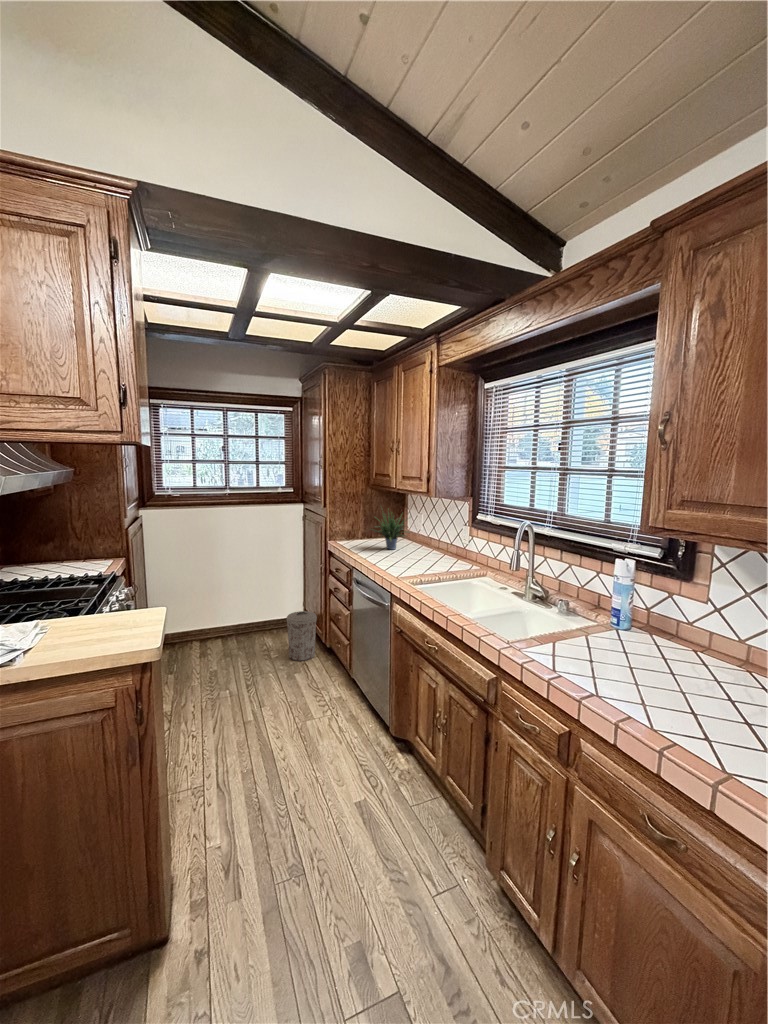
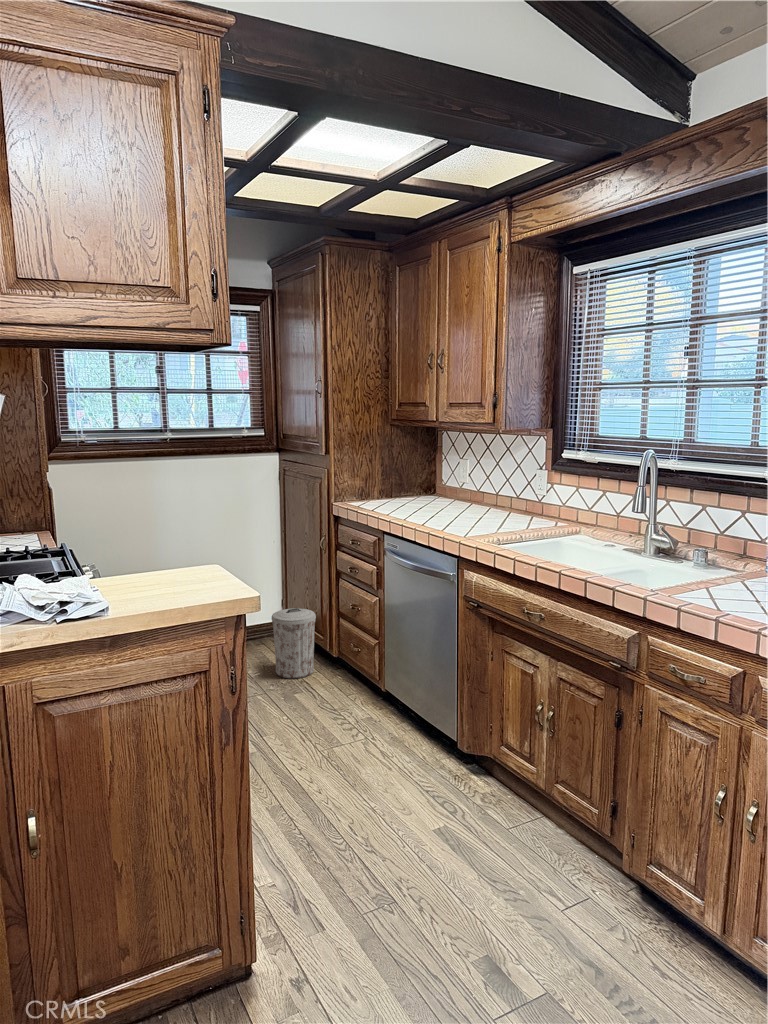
potted plant: present [374,512,410,550] -> none [399,443,462,509]

